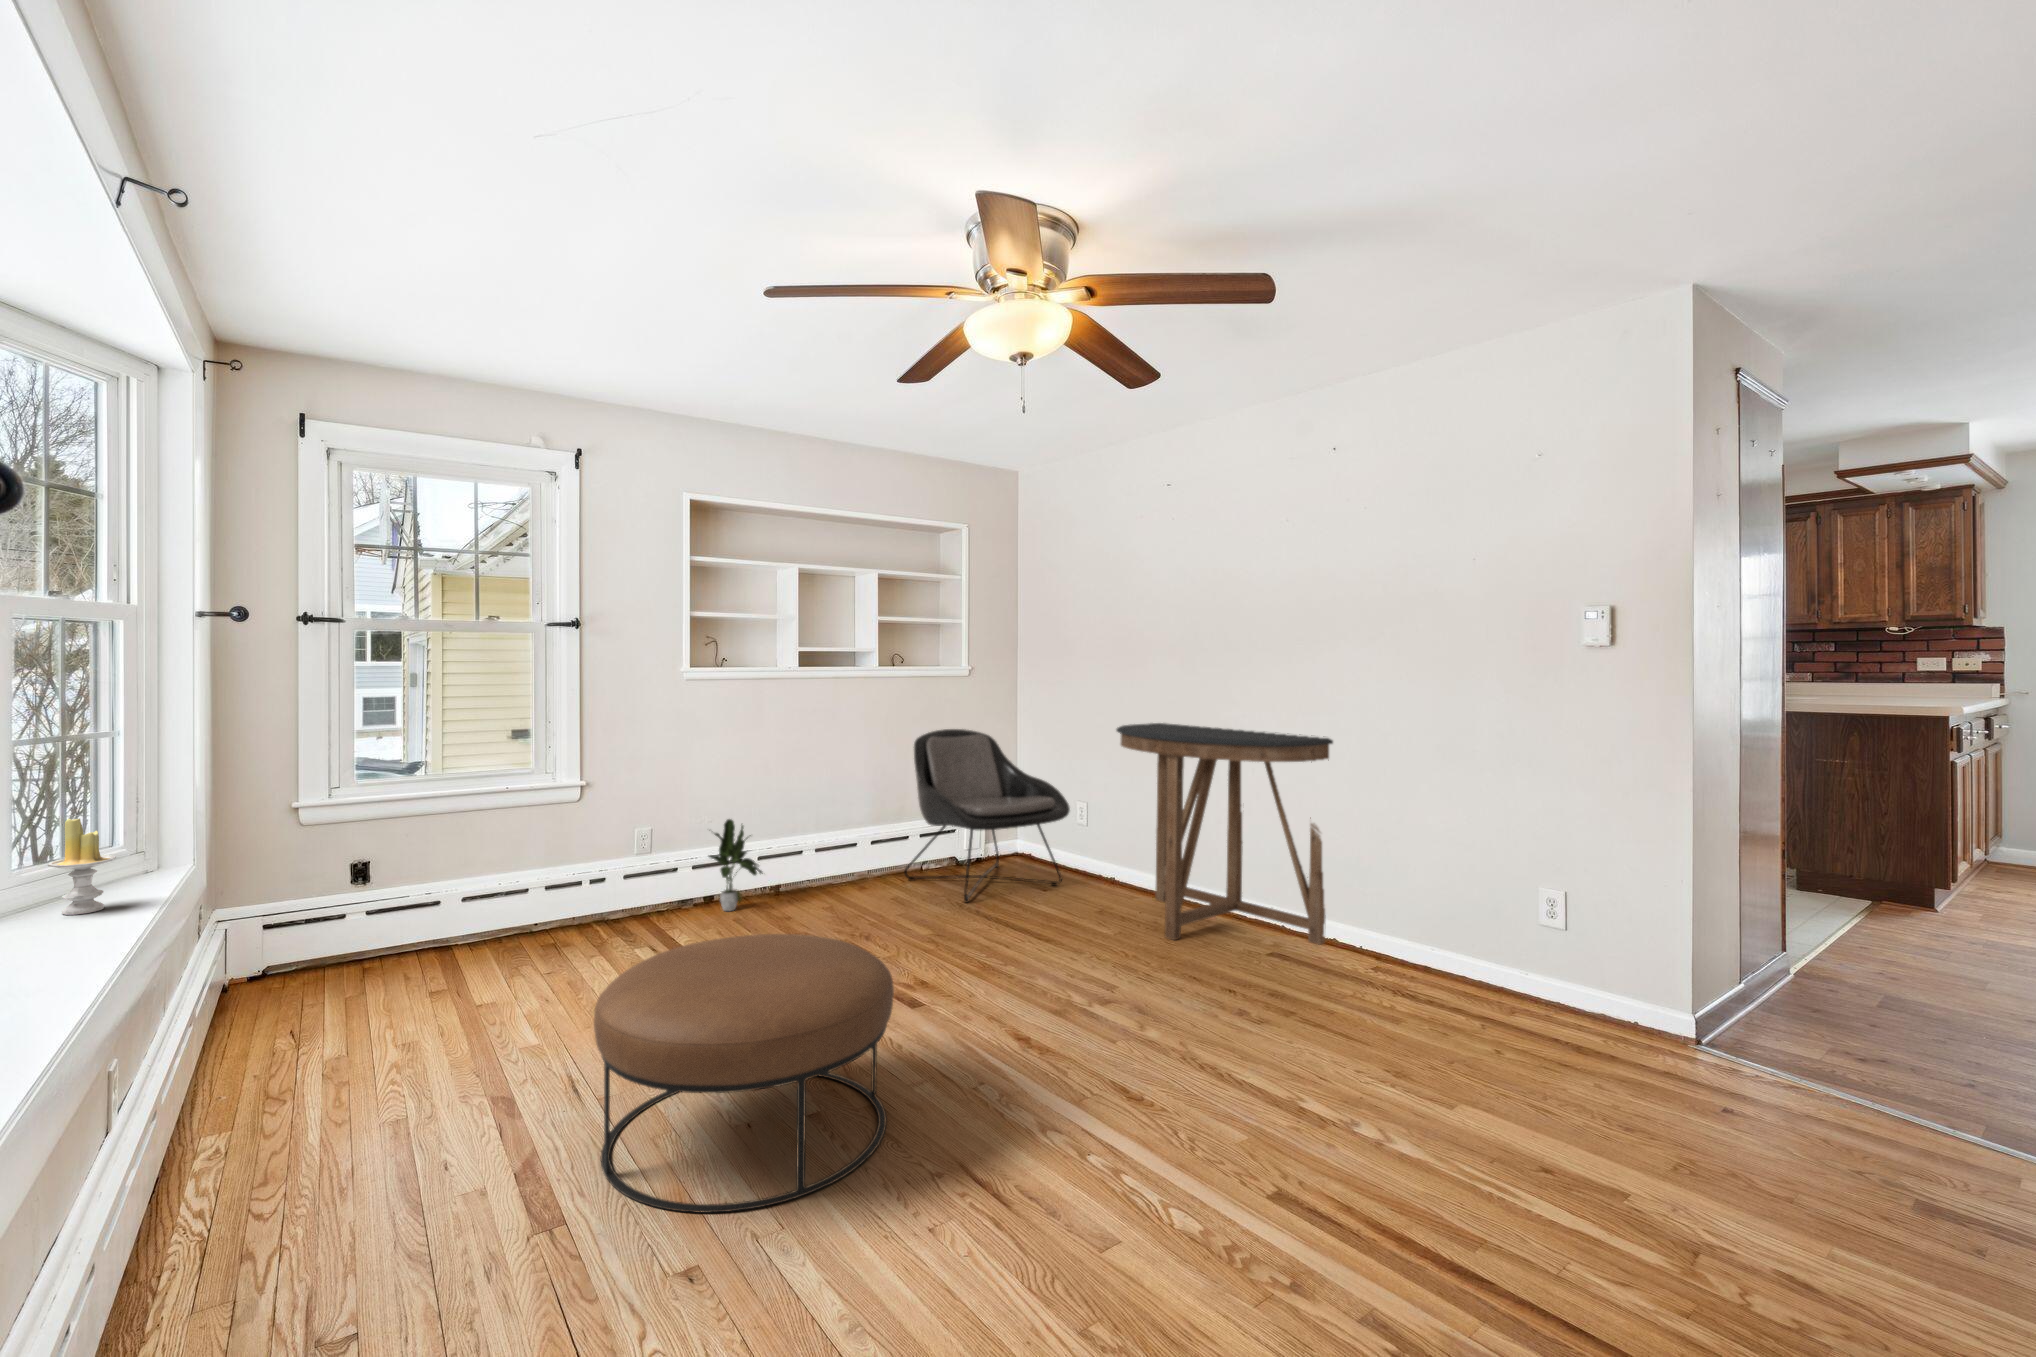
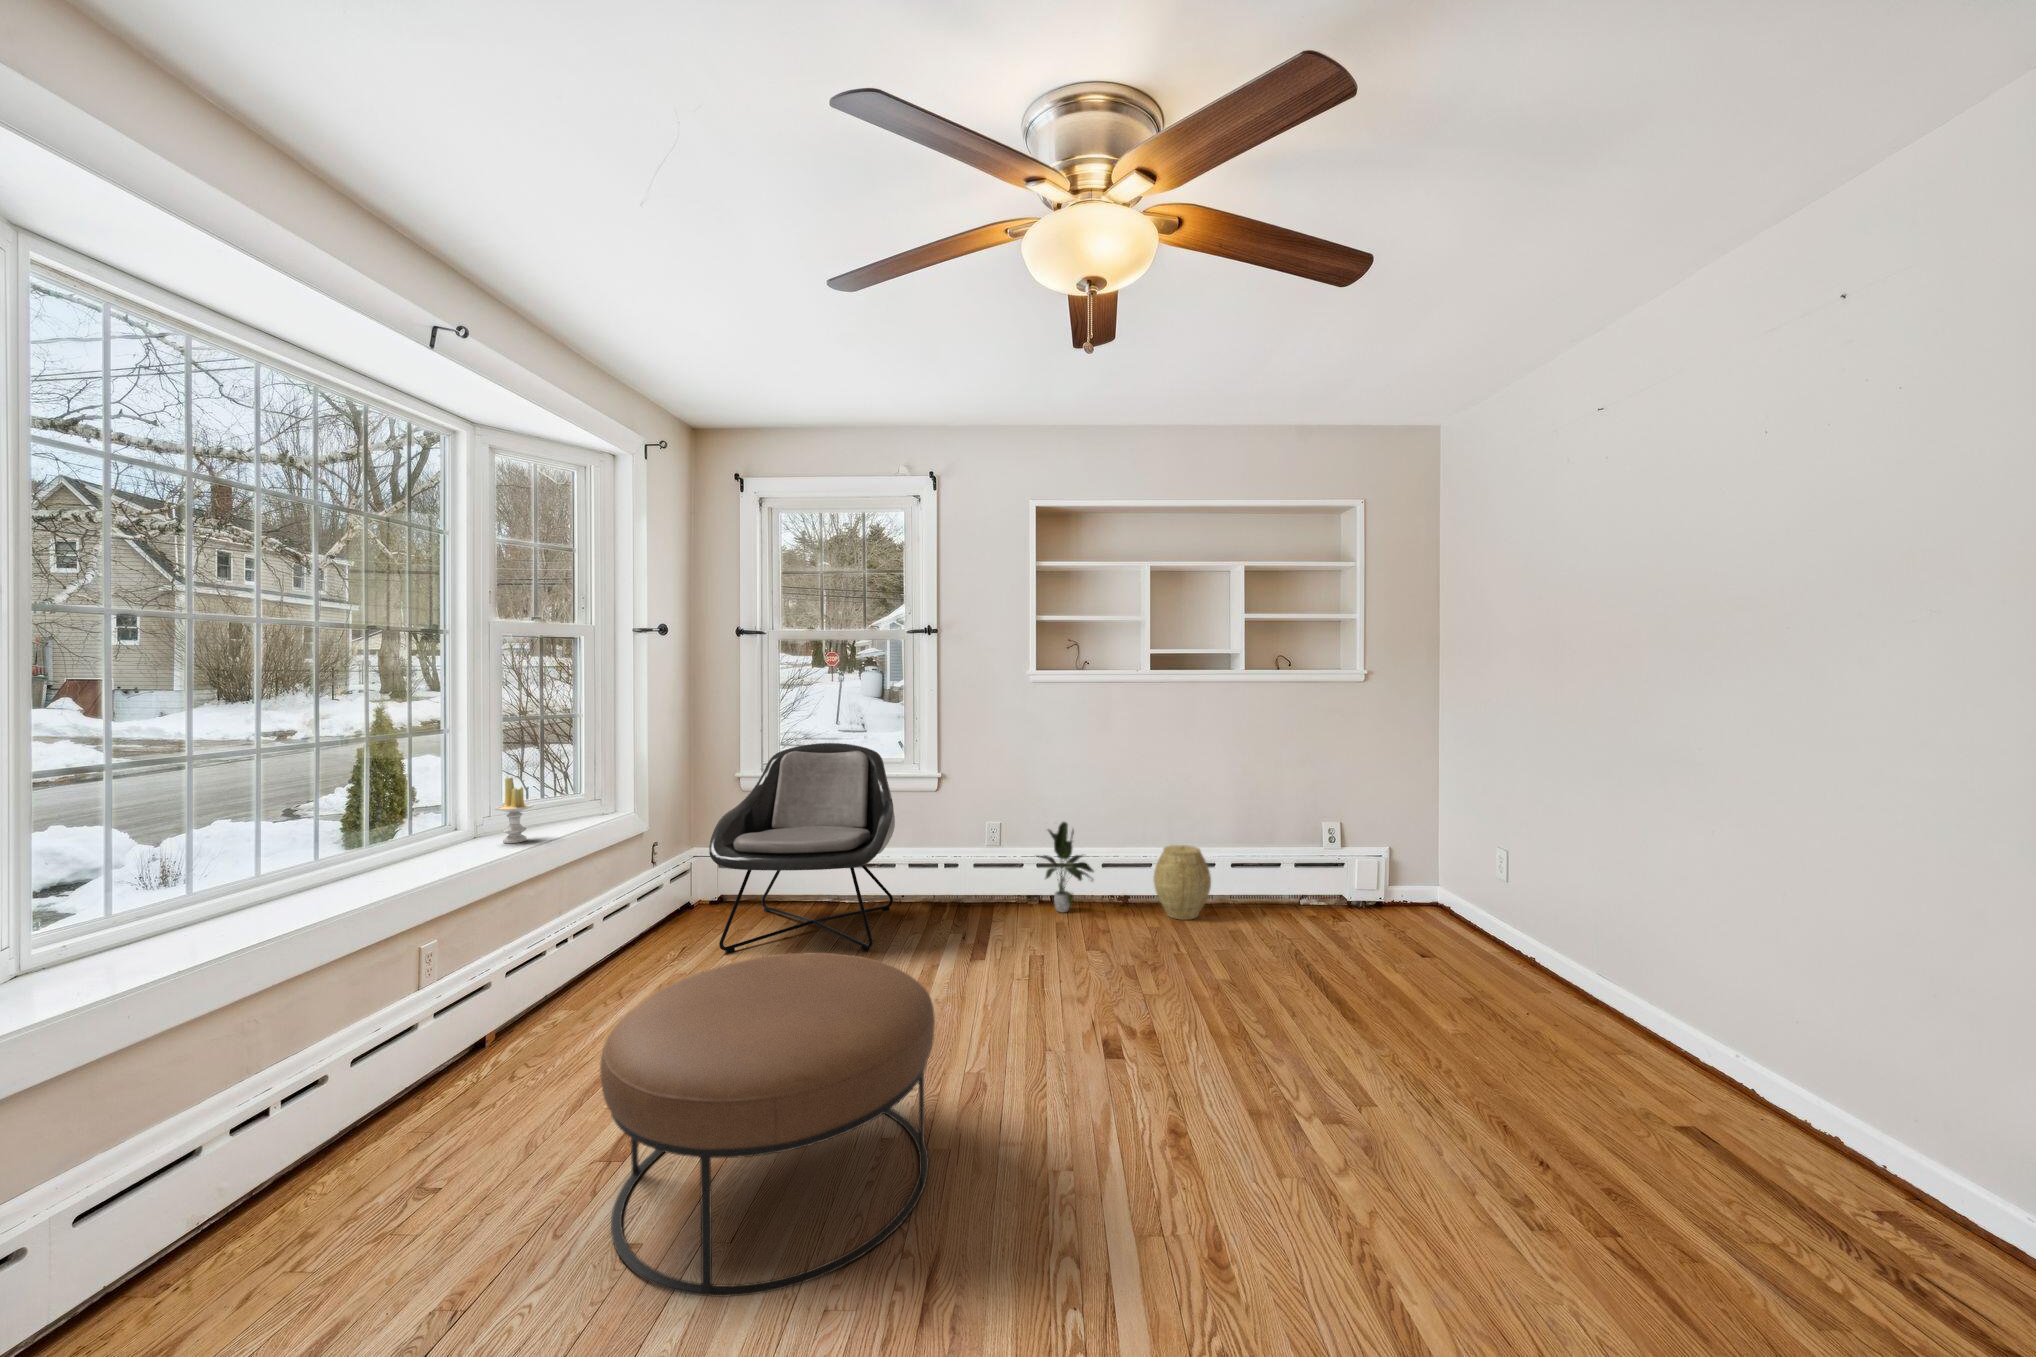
console table: present [1117,723,1333,945] -> none [1500,750,1953,1192]
lounge chair: present [904,729,1070,903] -> present [709,743,895,953]
woven basket: none [815,829,869,898] -> present [1154,845,1211,920]

